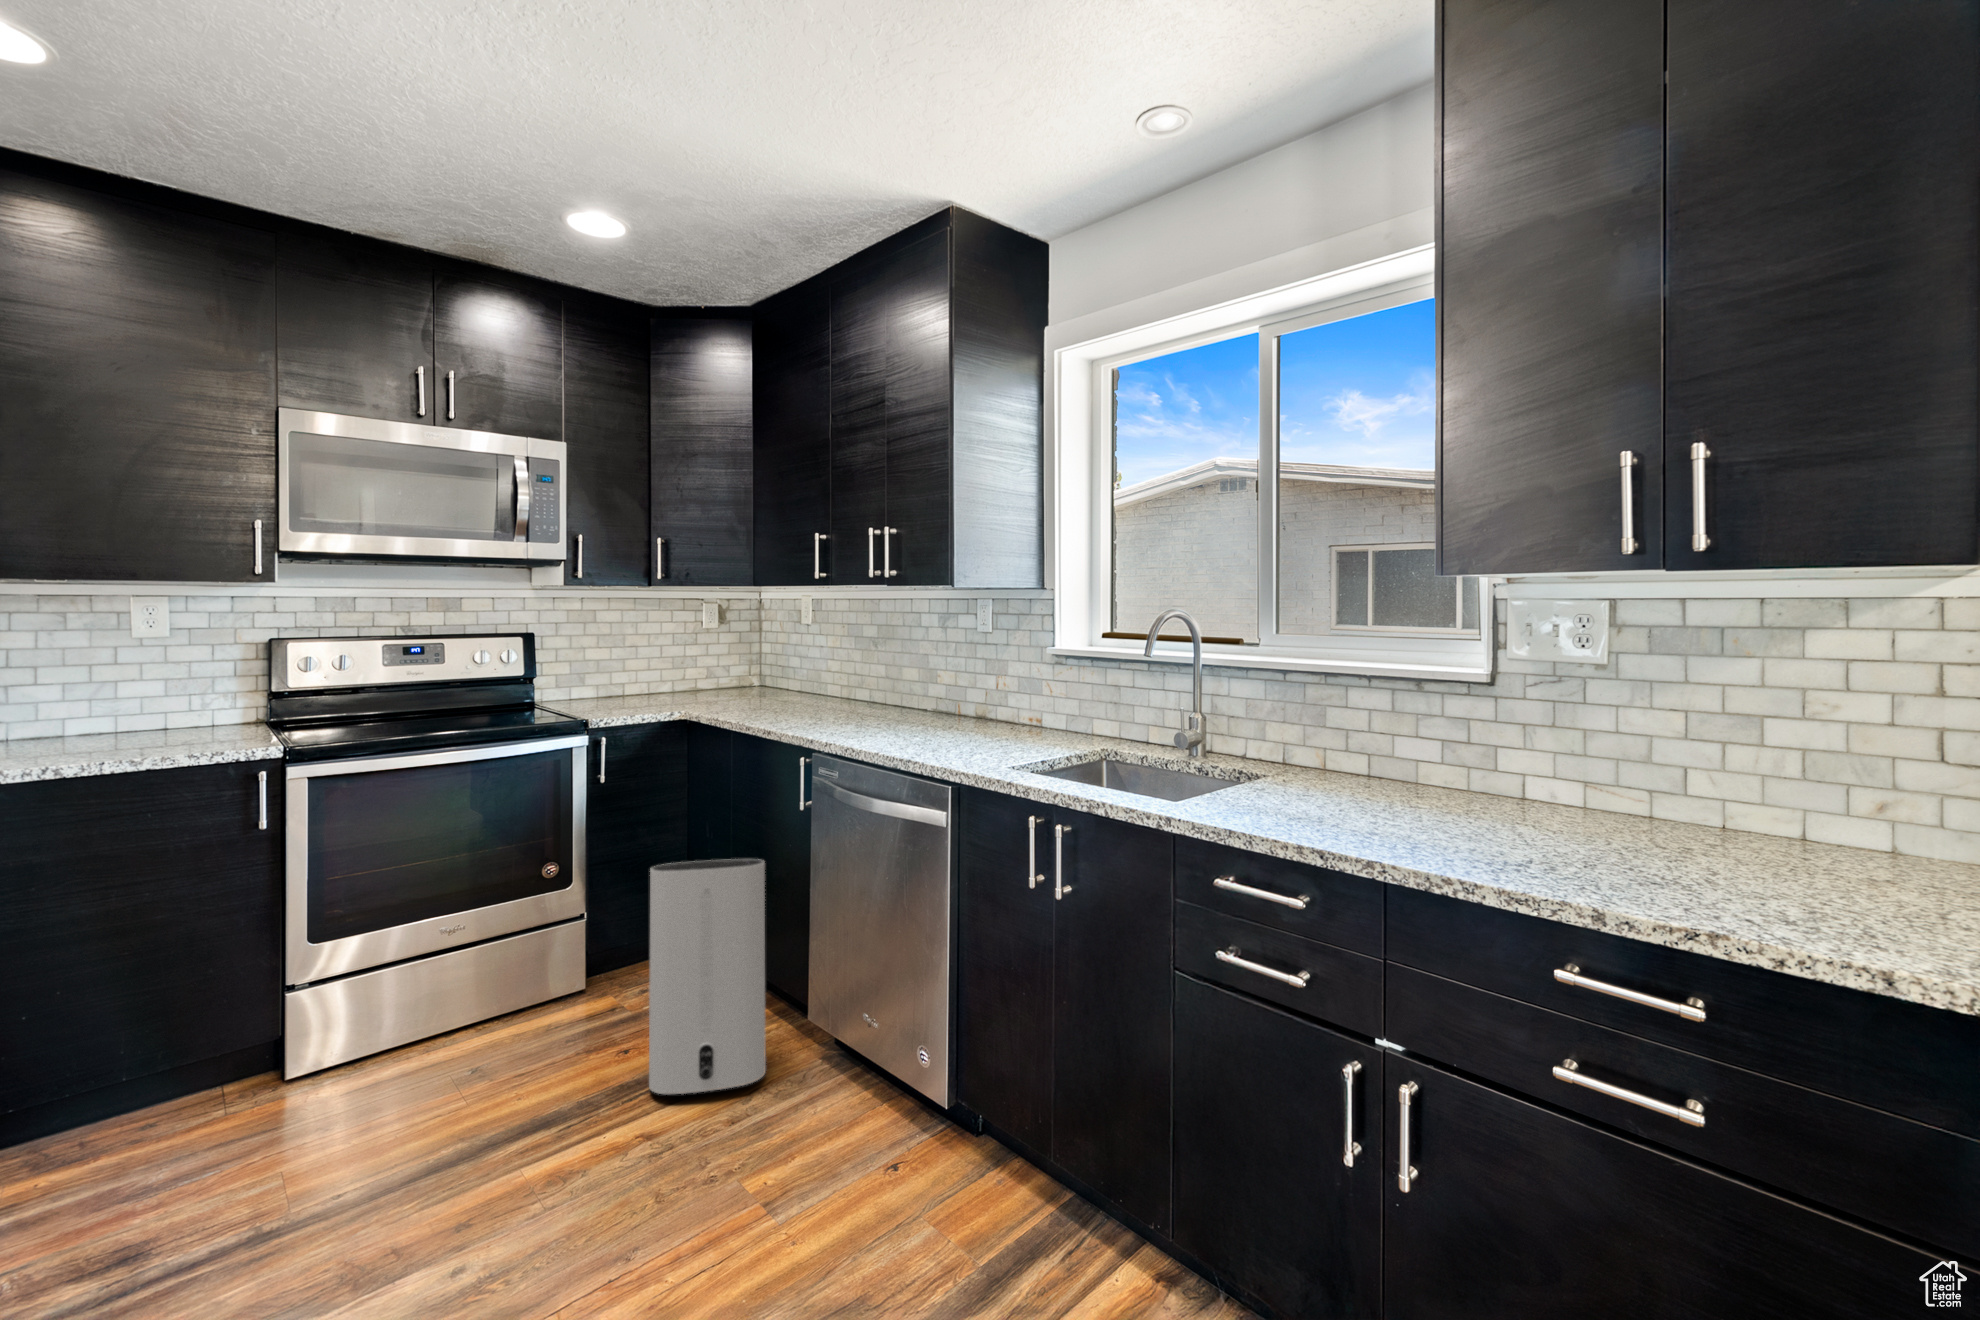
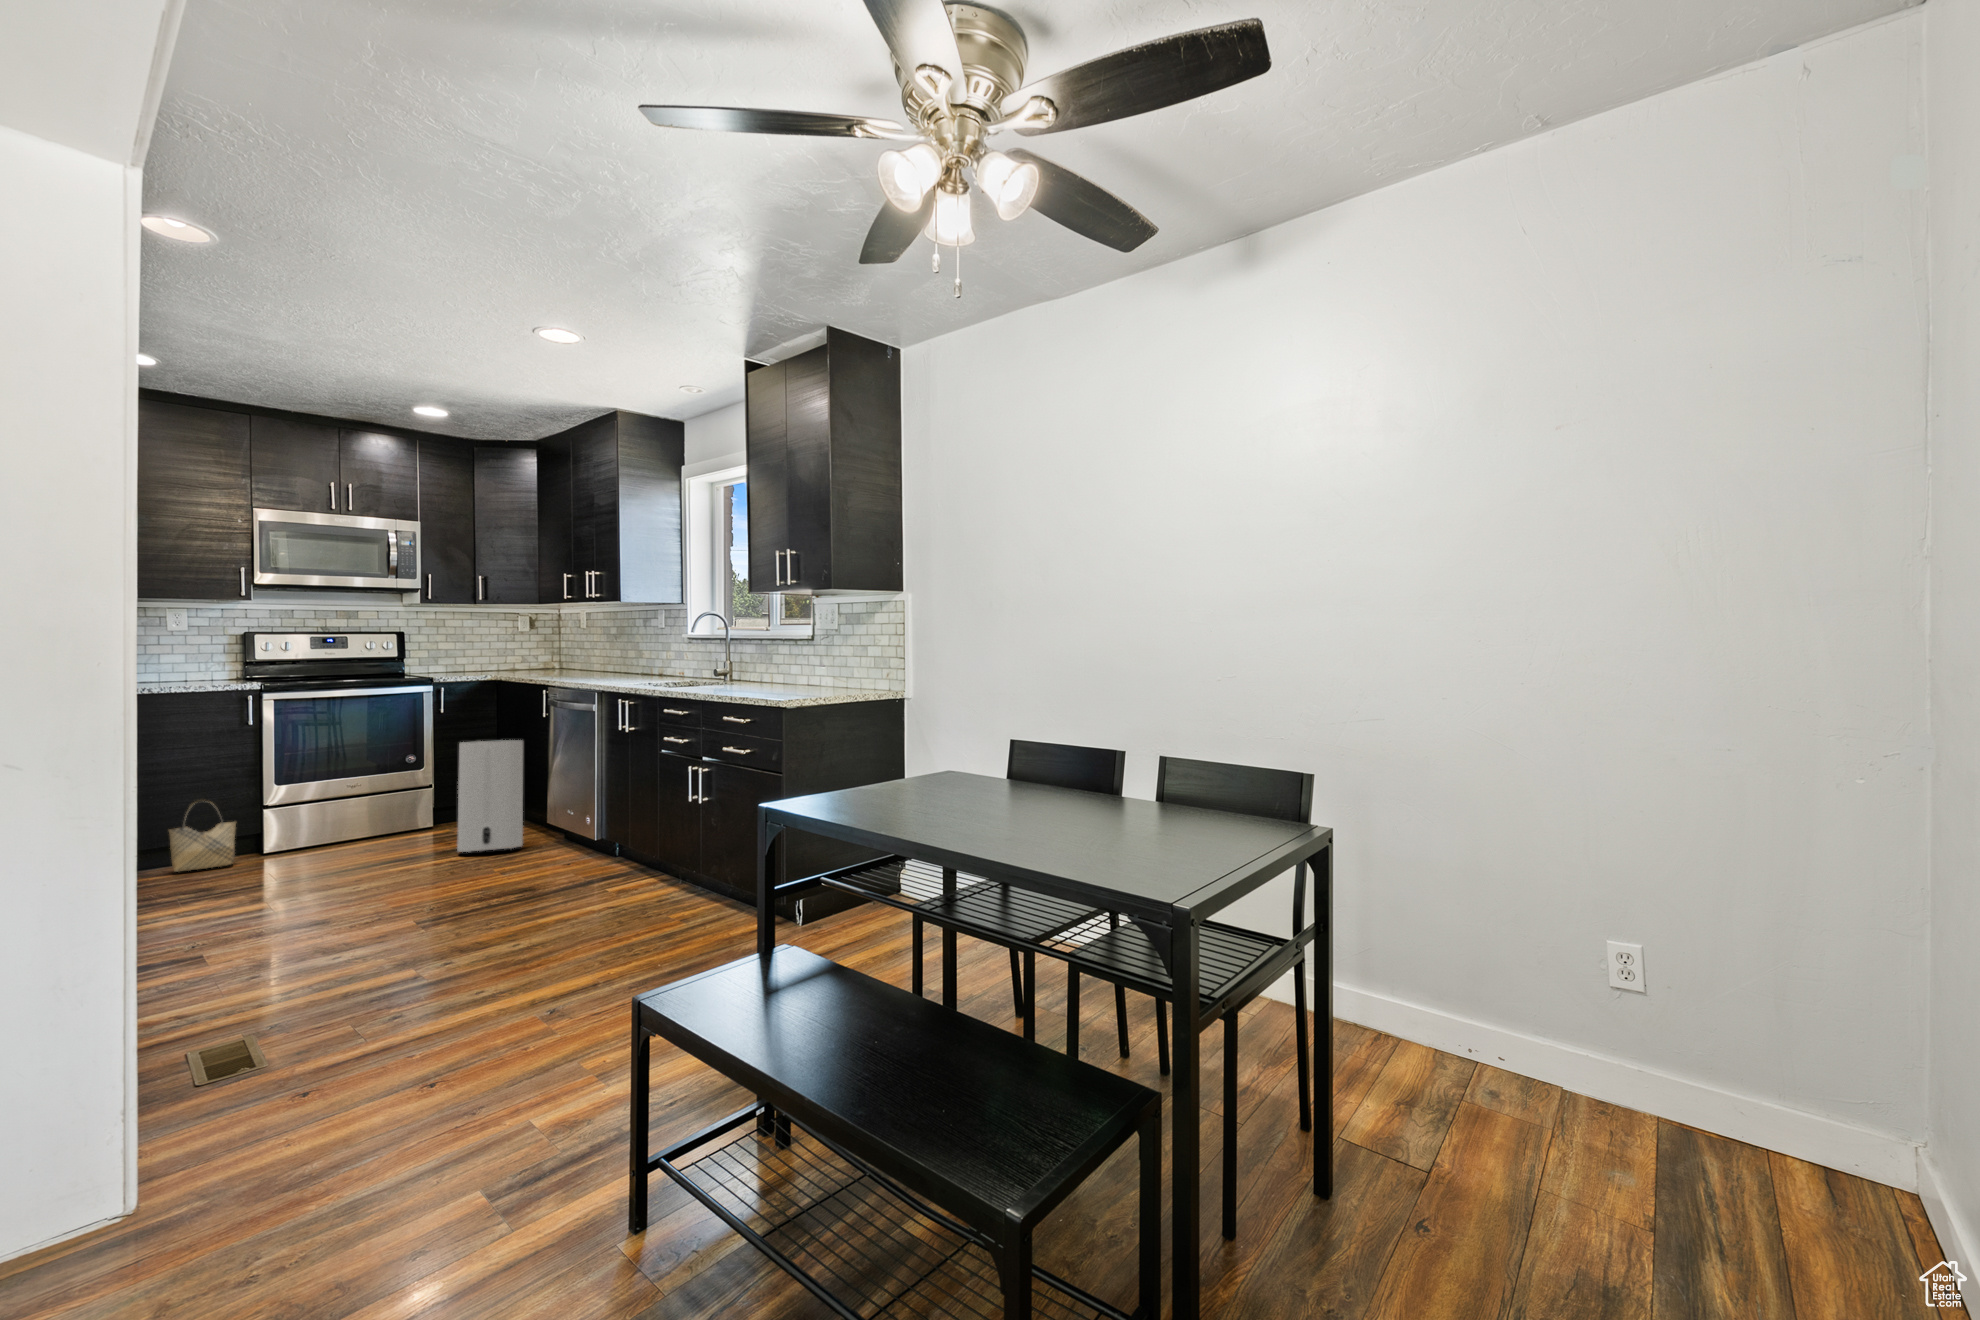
woven basket: none [101,980,240,1142] -> present [169,800,236,872]

